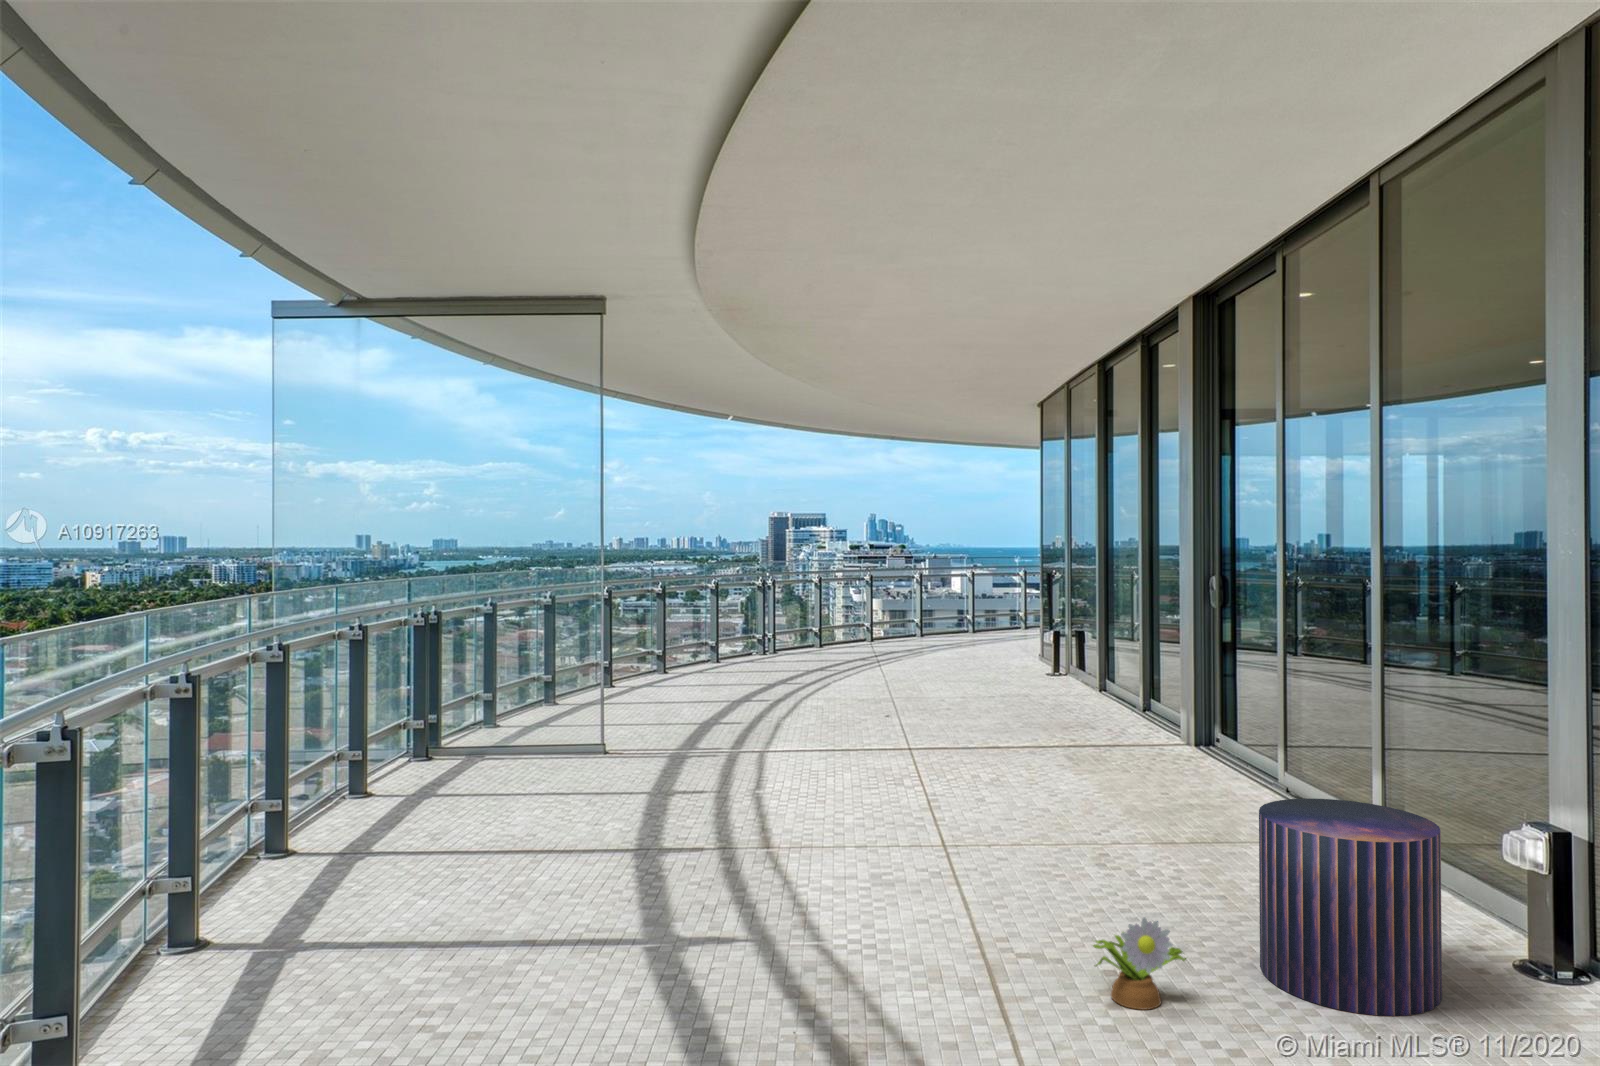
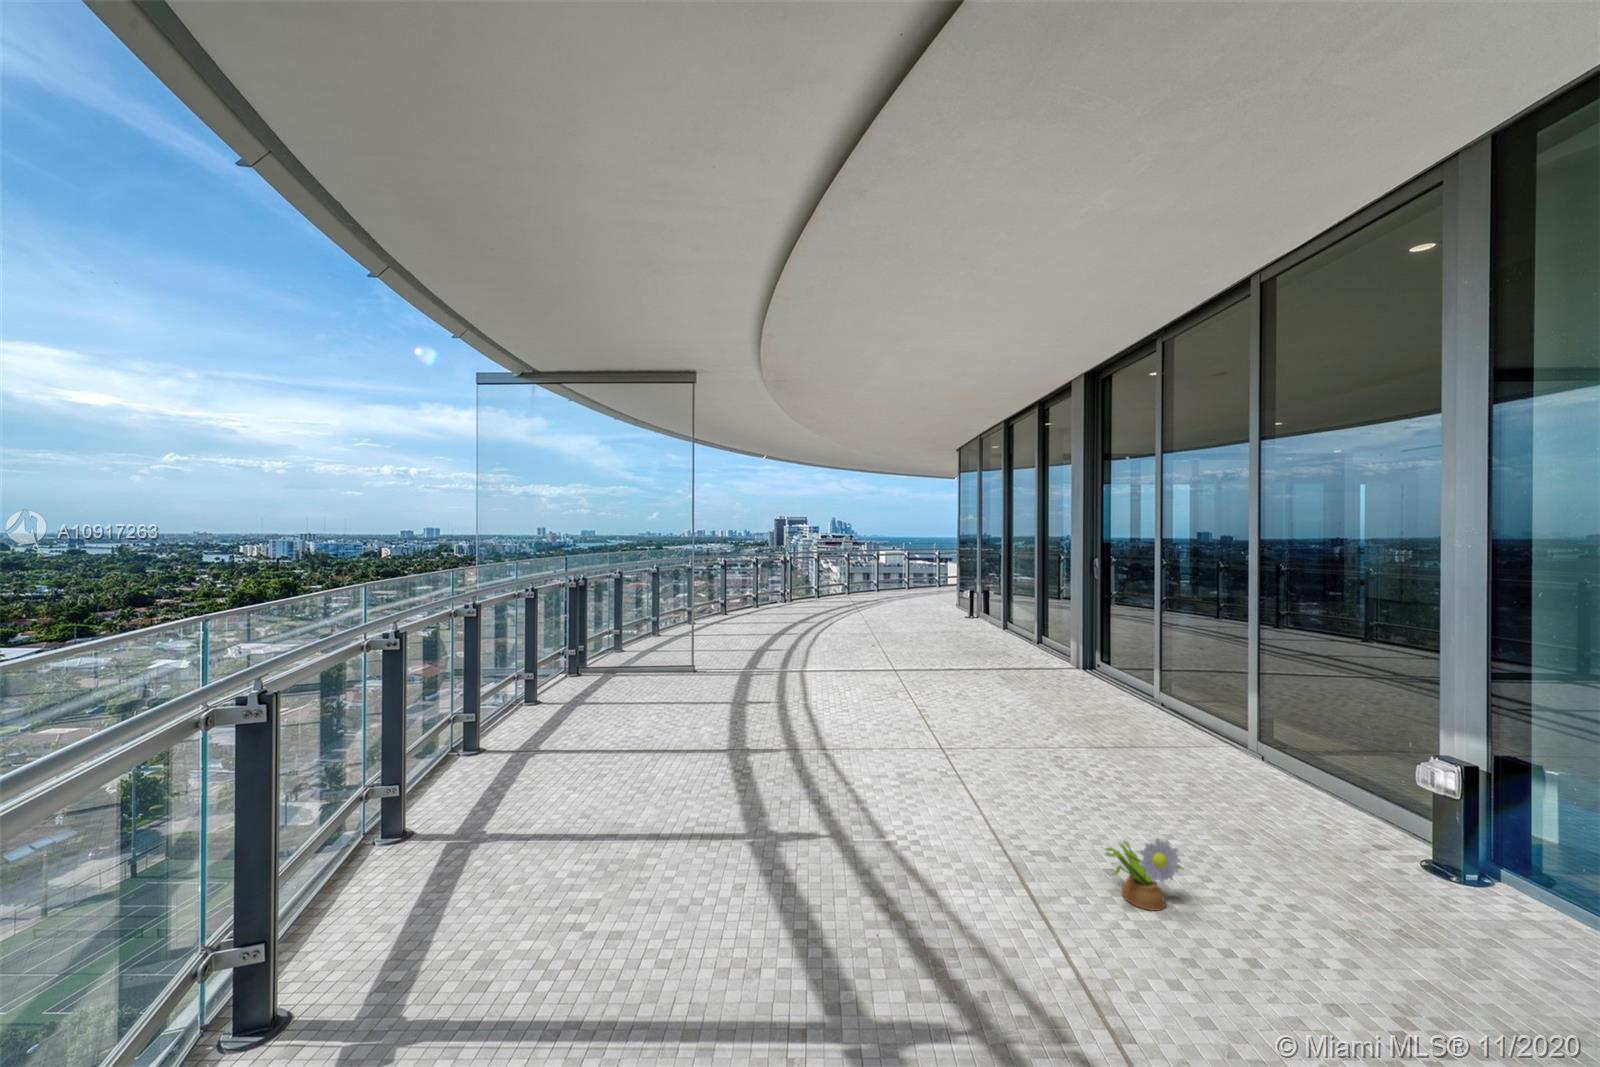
pouf: present [1259,798,1442,1016] -> none [1222,733,1388,919]

